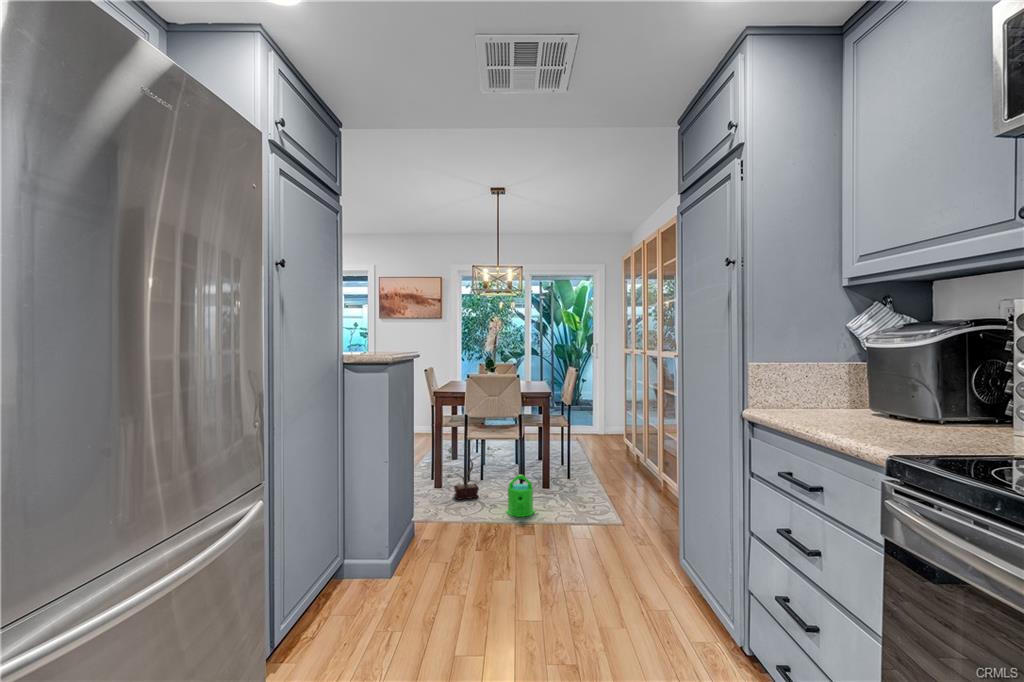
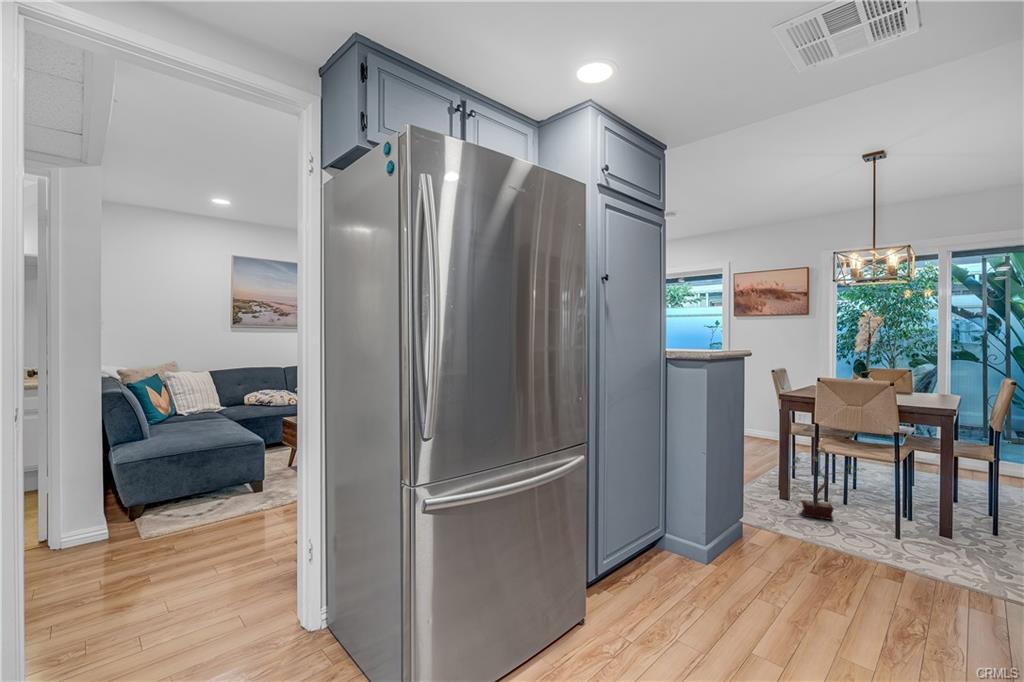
watering can: present [506,475,535,517] -> none [866,503,912,557]

